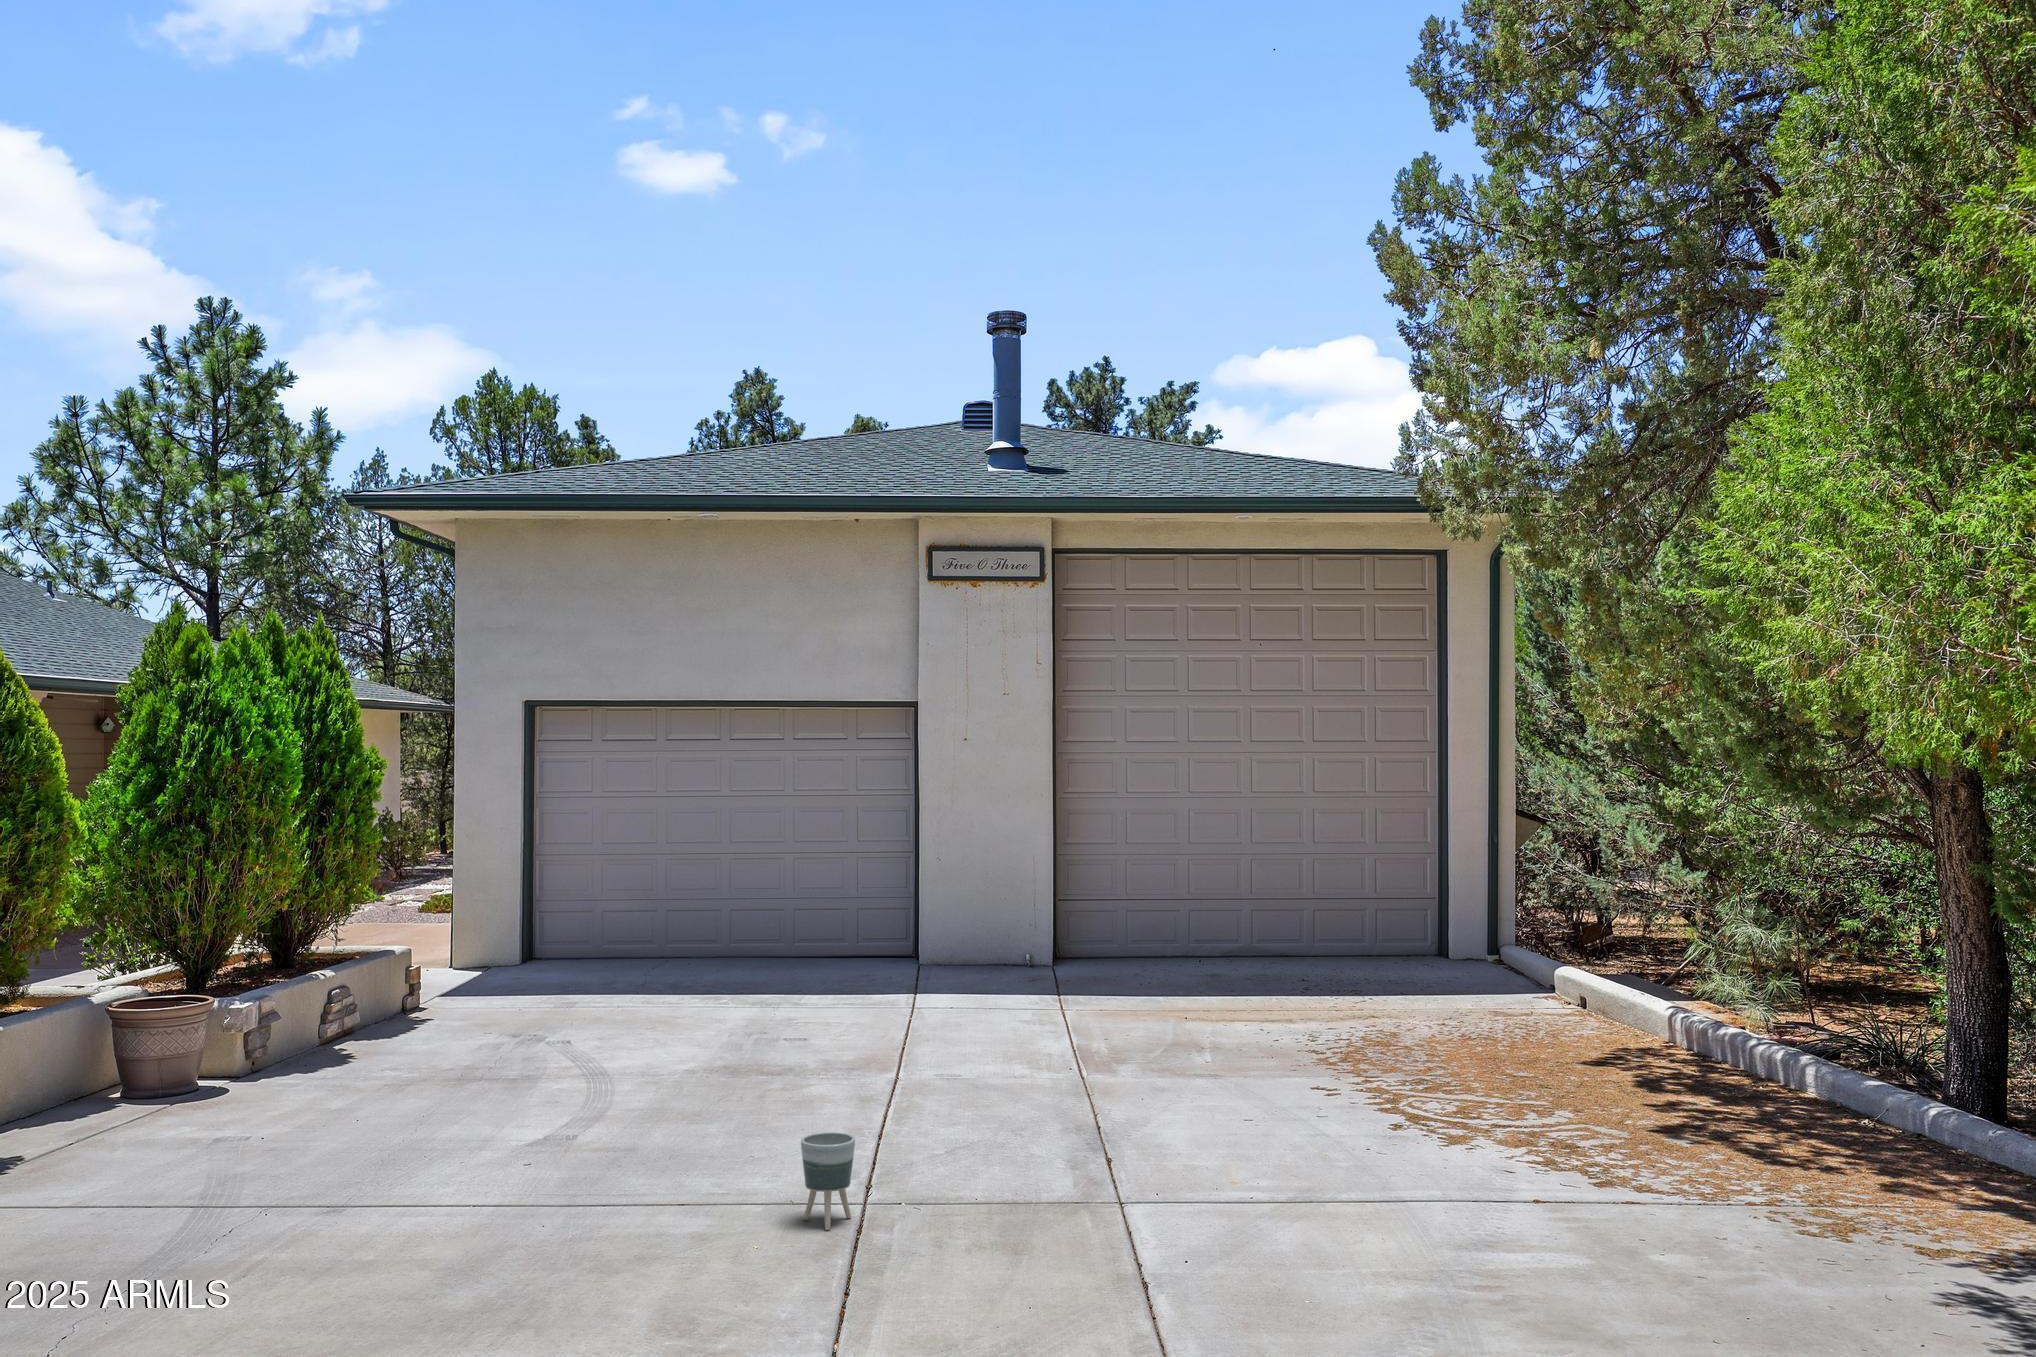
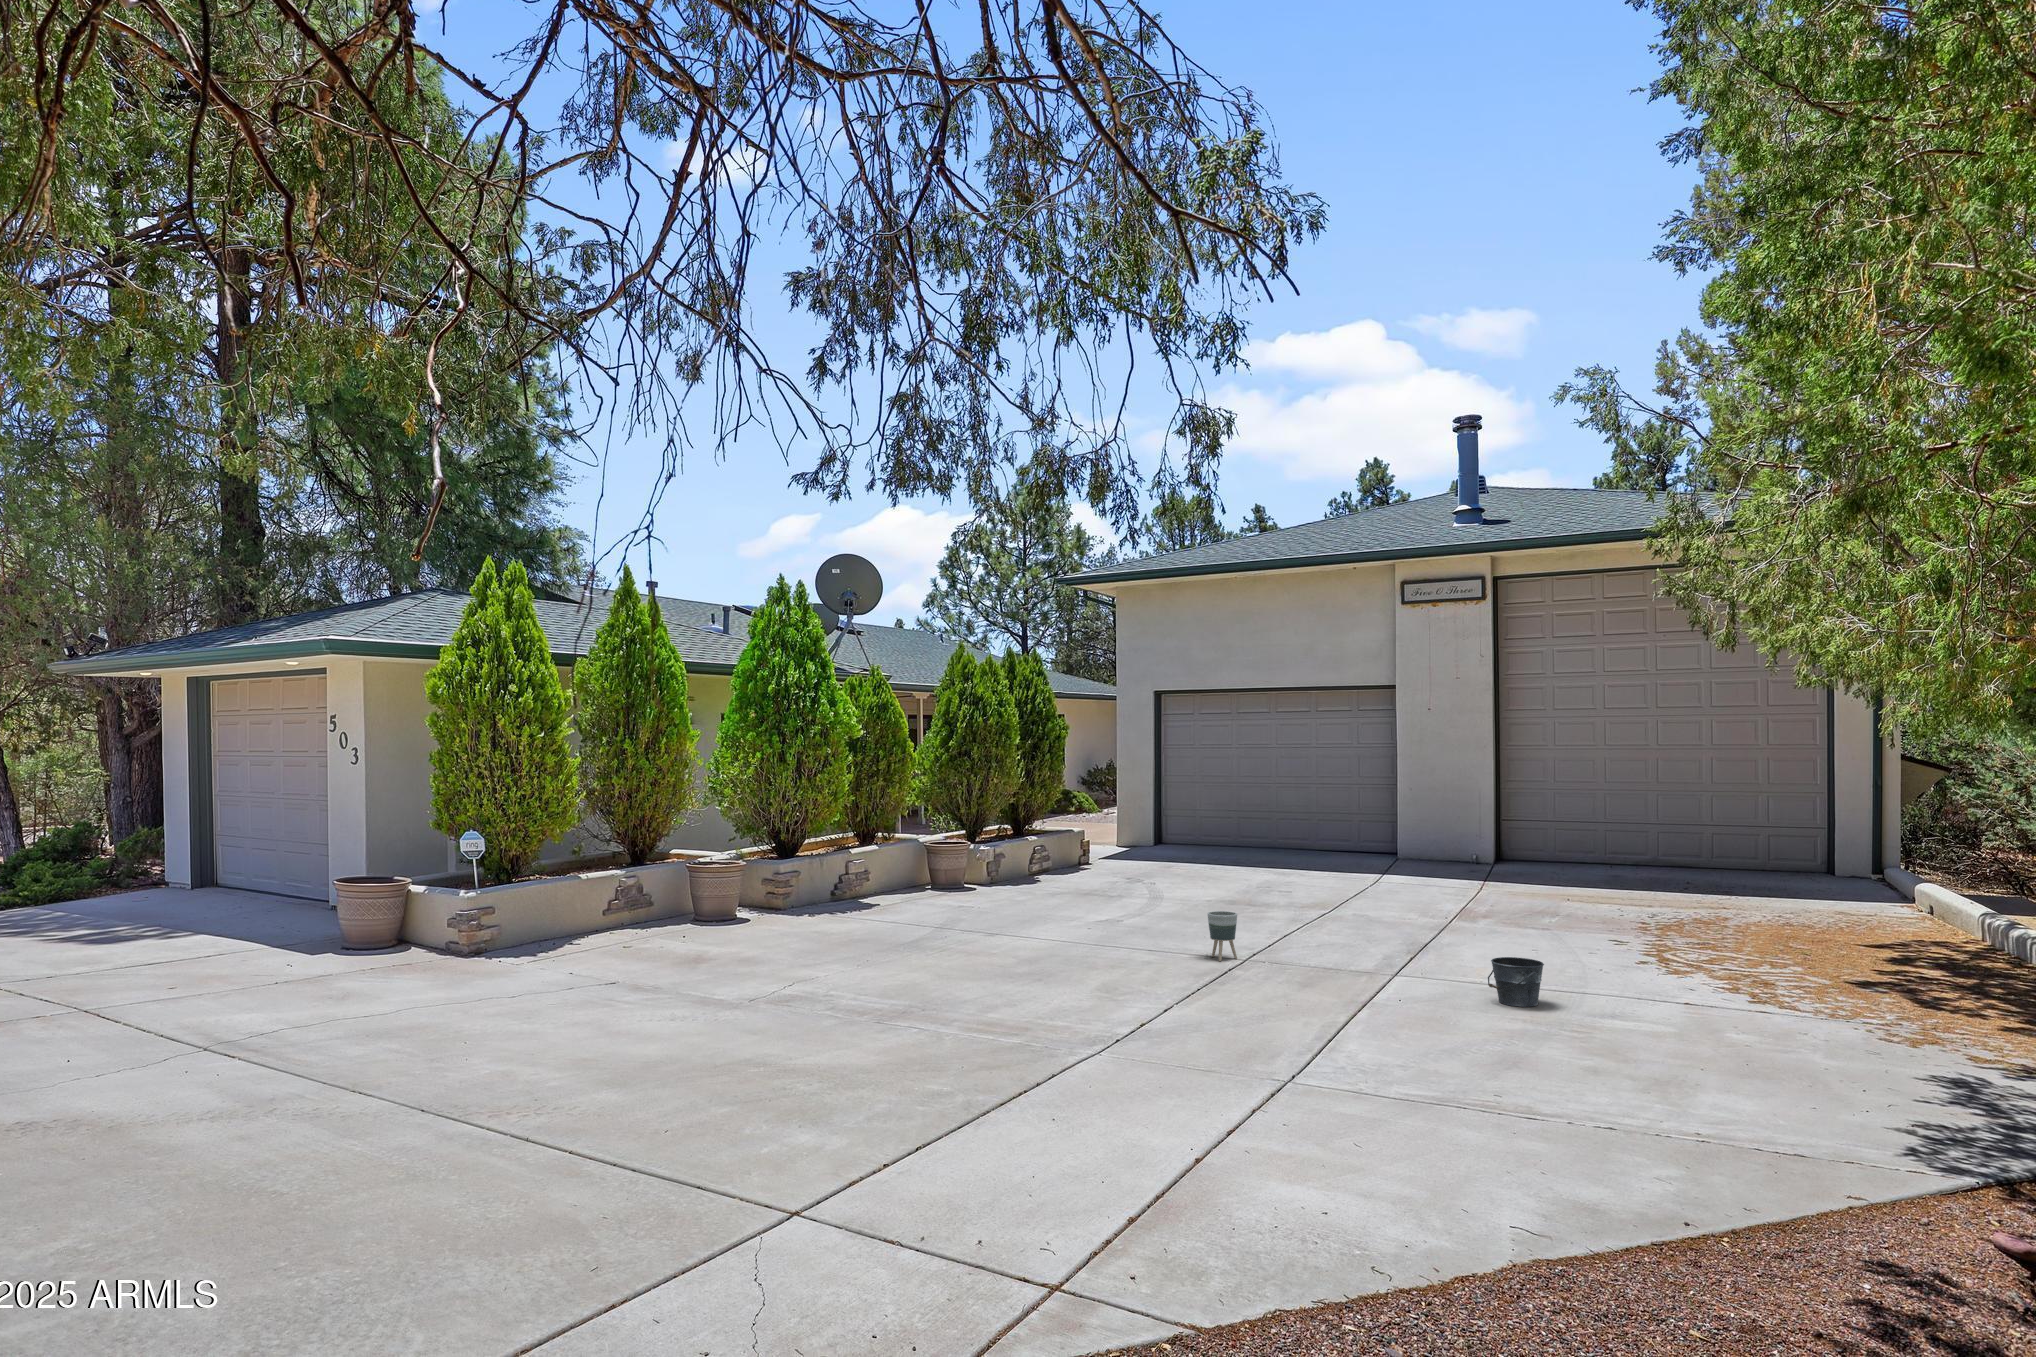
bucket: none [1320,1184,1409,1272] -> present [1488,957,1544,1007]

